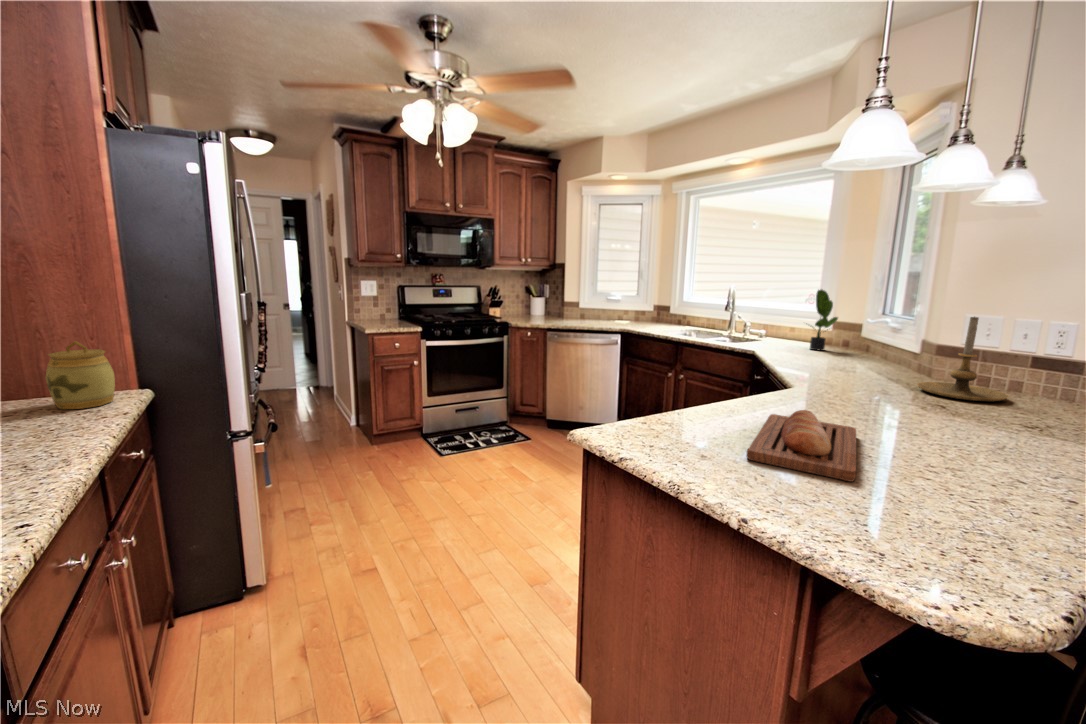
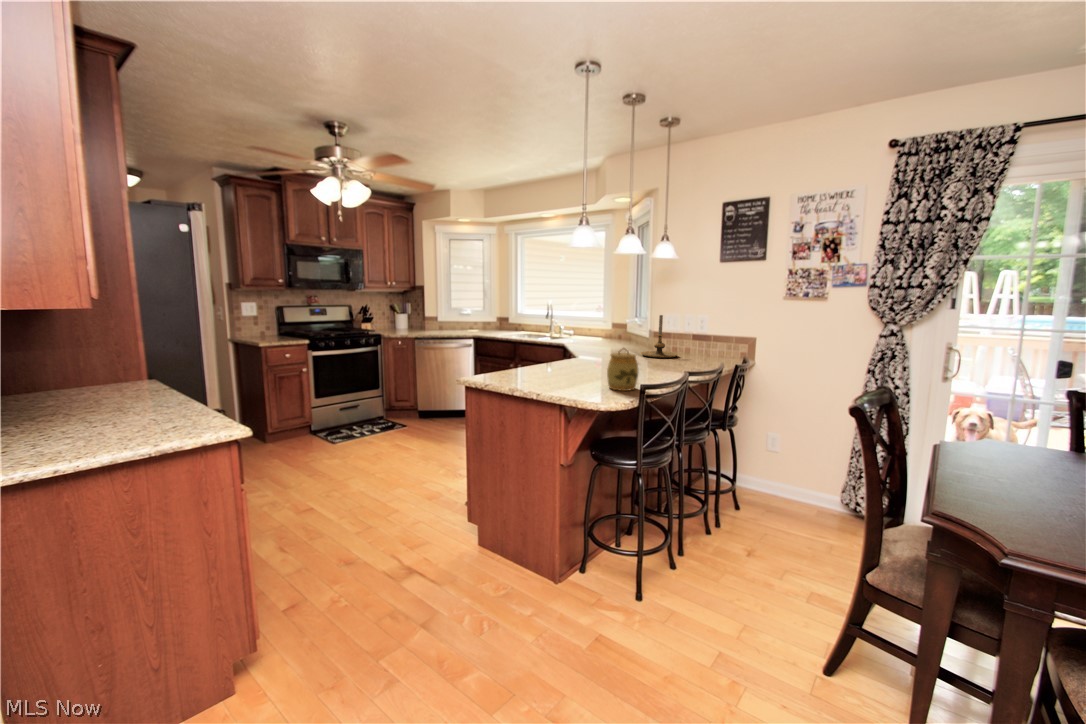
potted plant: present [810,290,838,351] -> none [592,302,613,341]
jar: present [46,341,115,409] -> present [607,348,638,391]
bread loaf: present [746,410,856,482] -> none [548,361,599,383]

